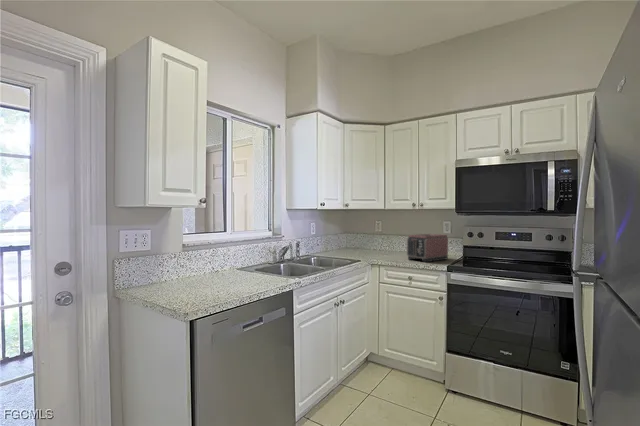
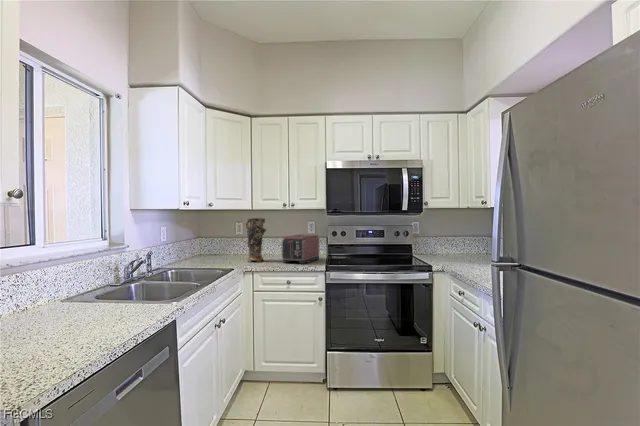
decorative vase: none [377,217,396,257] -> present [245,218,266,262]

